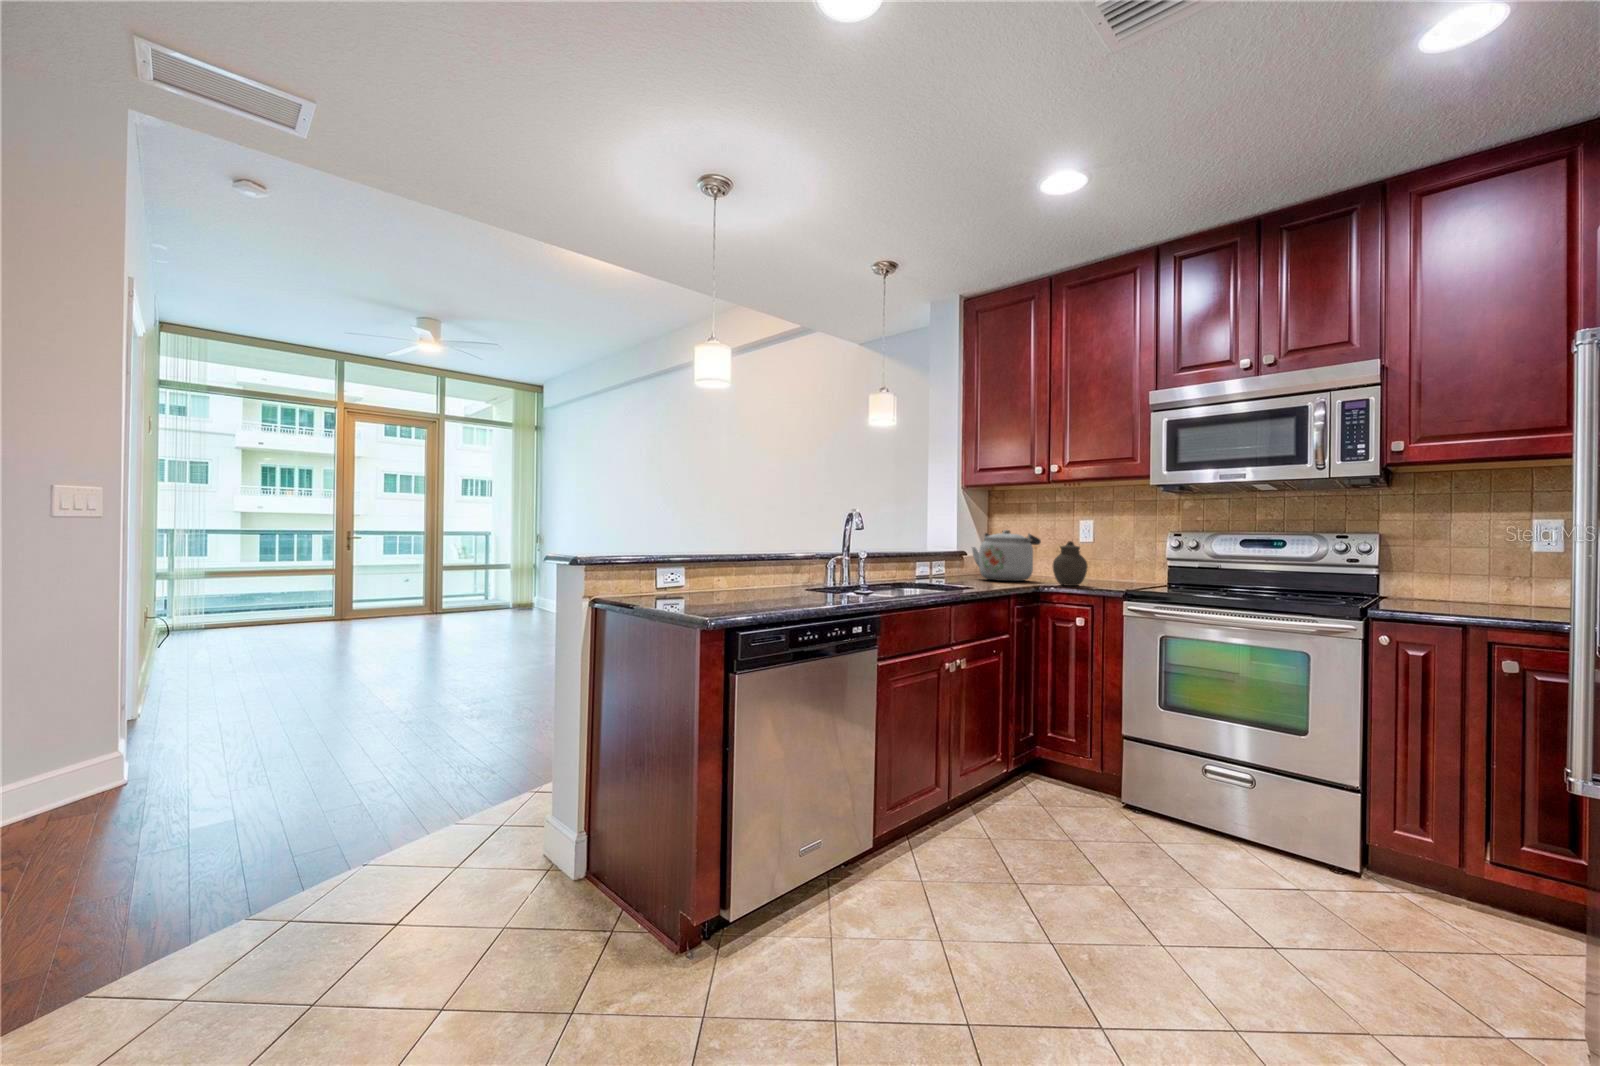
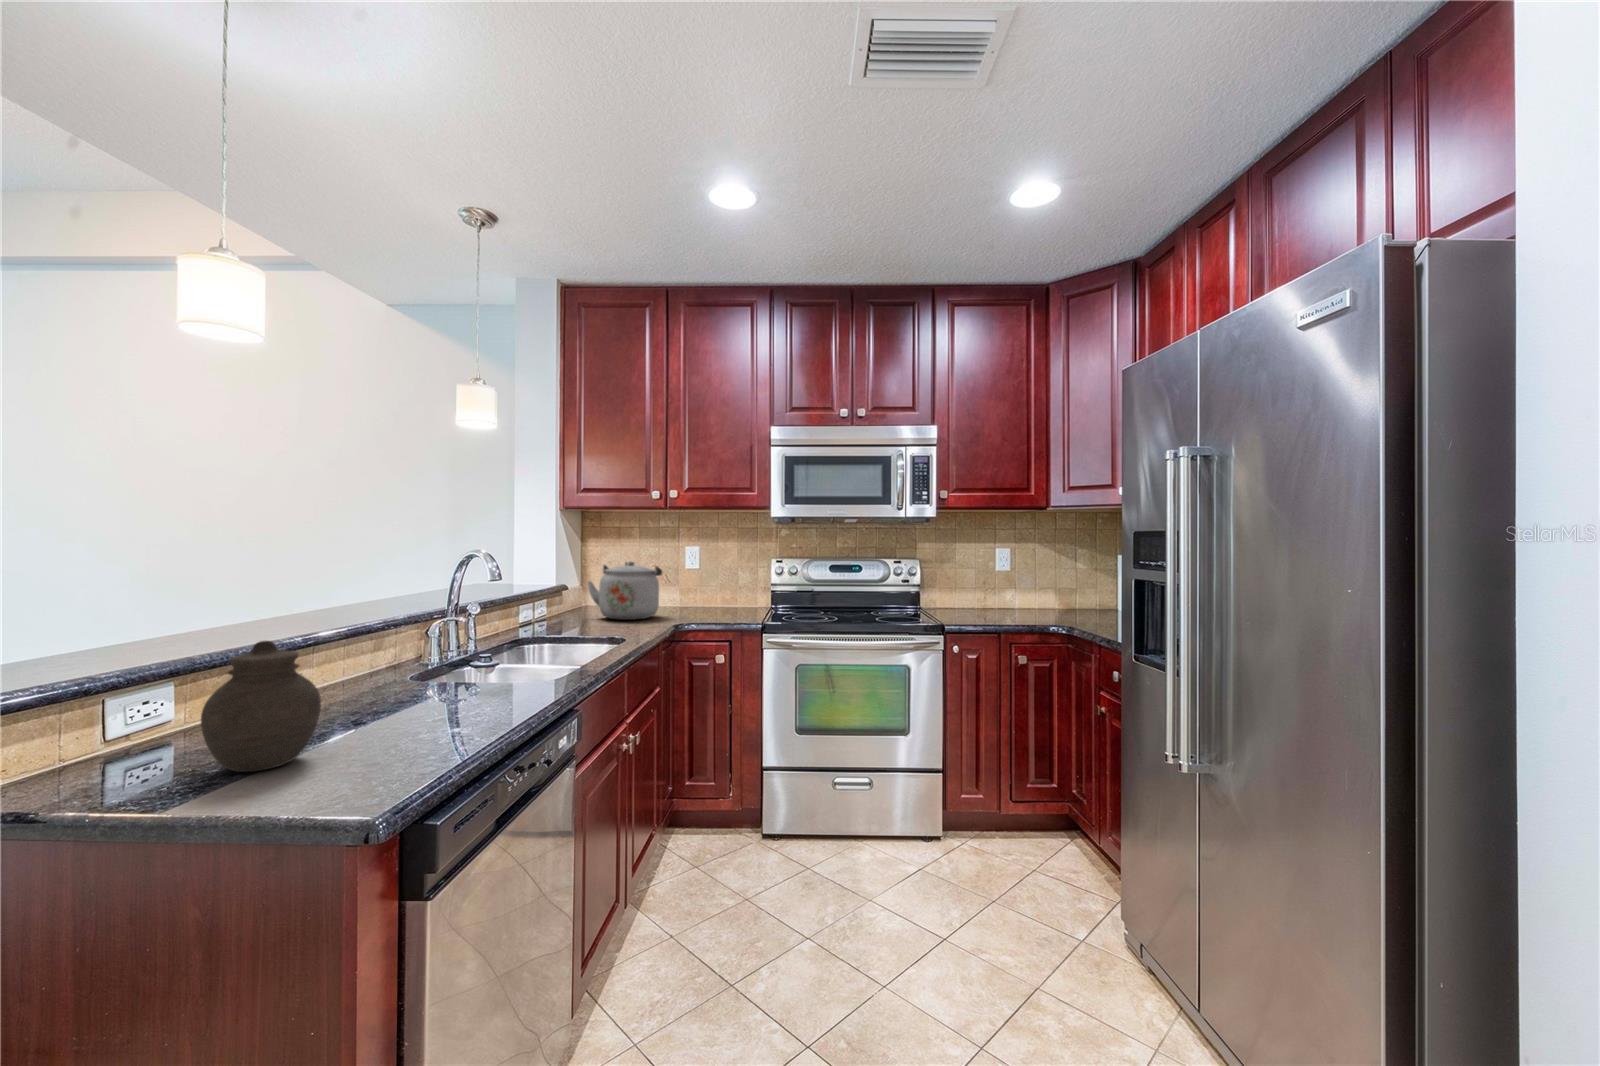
jar: present [1053,541,1088,586] -> present [201,641,321,772]

